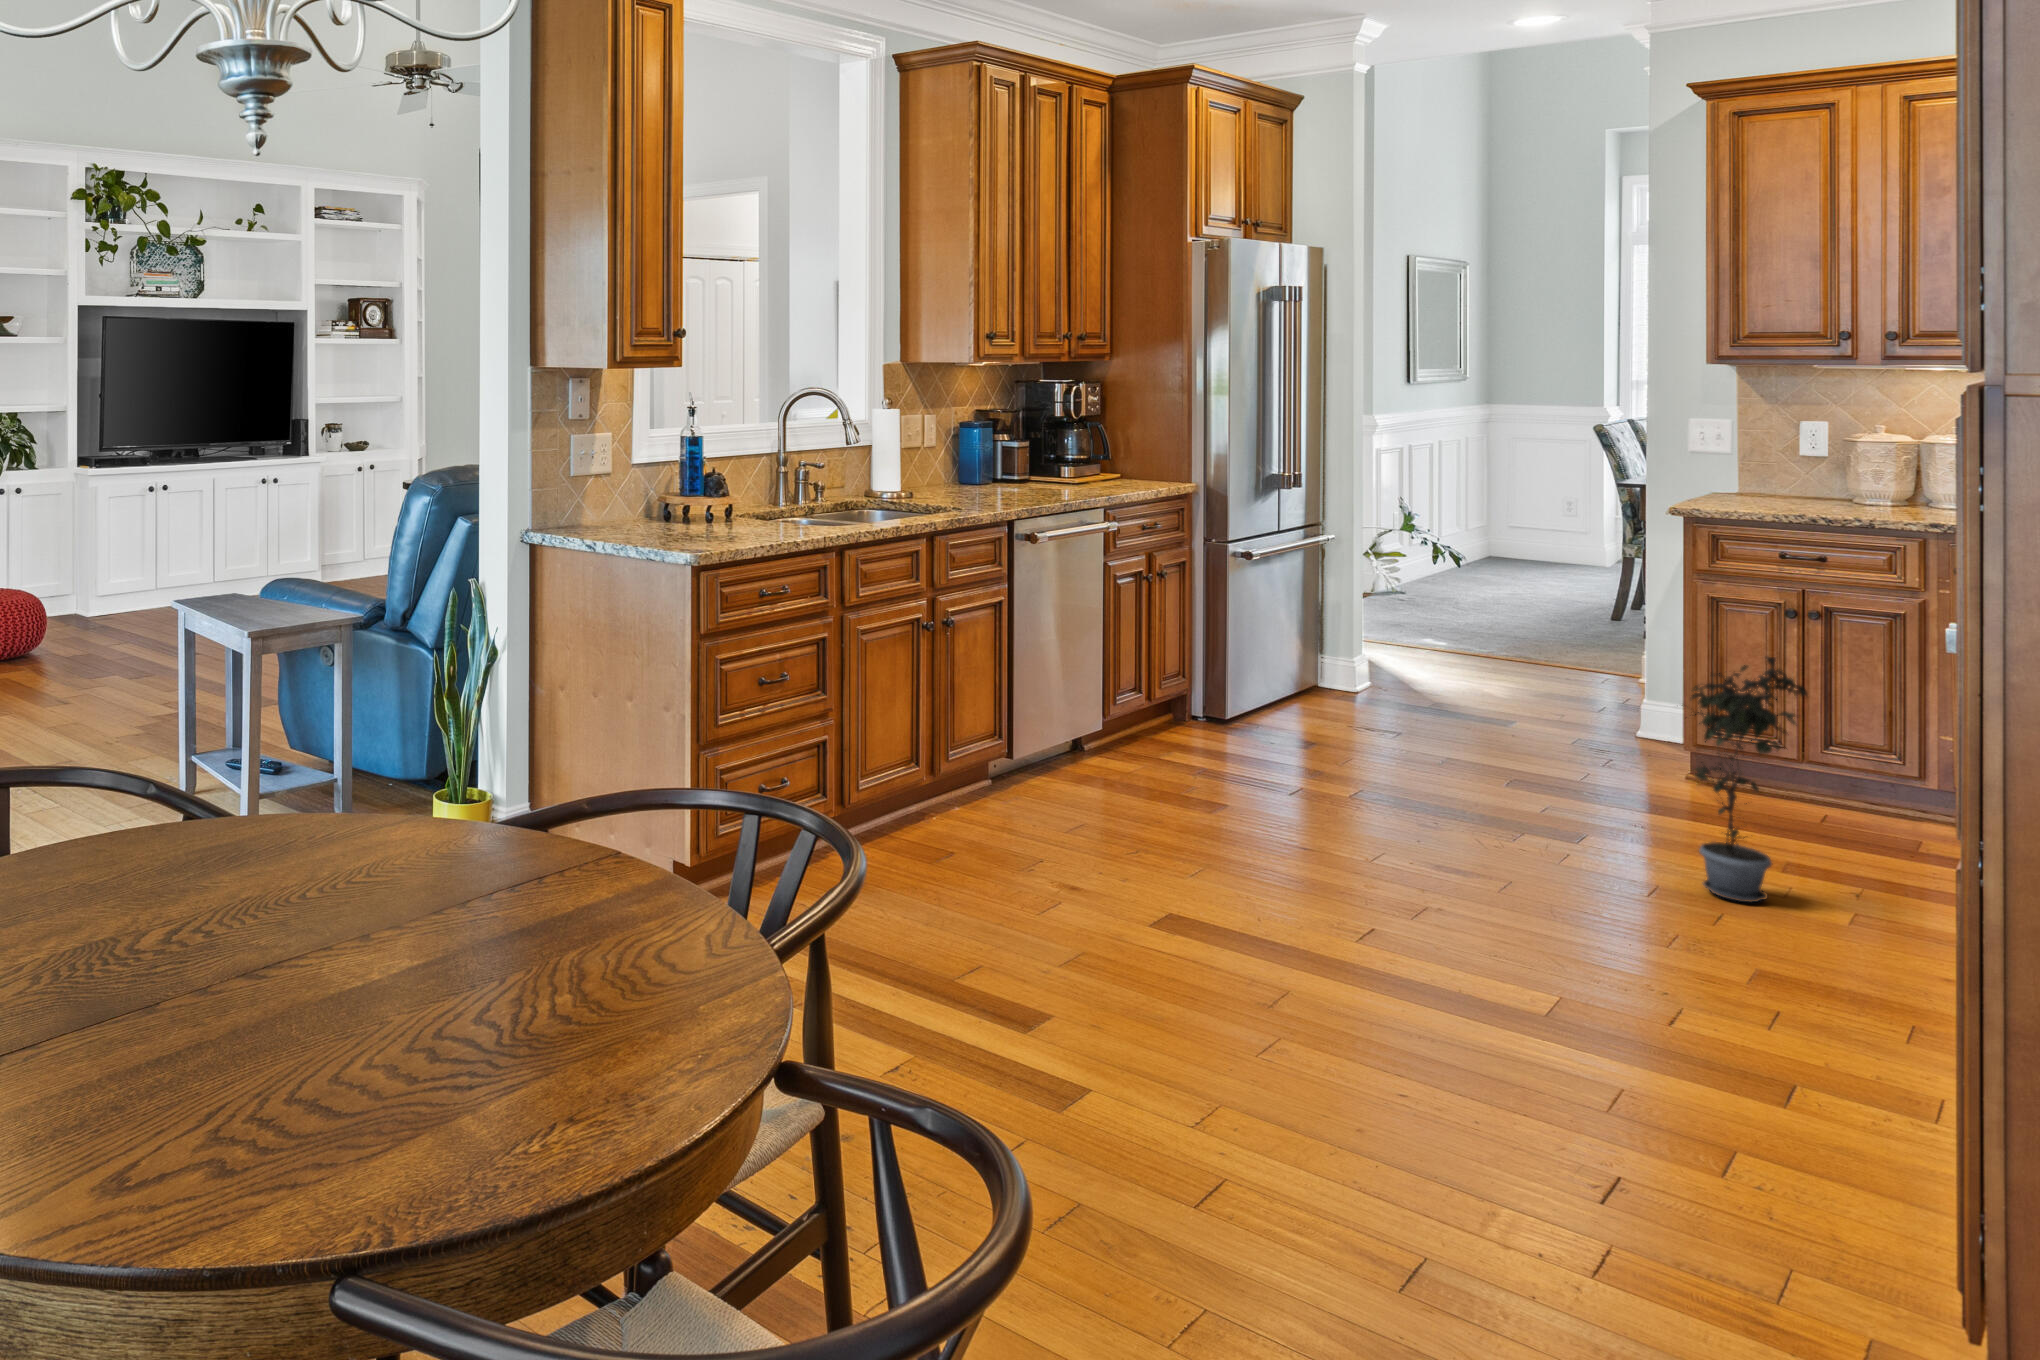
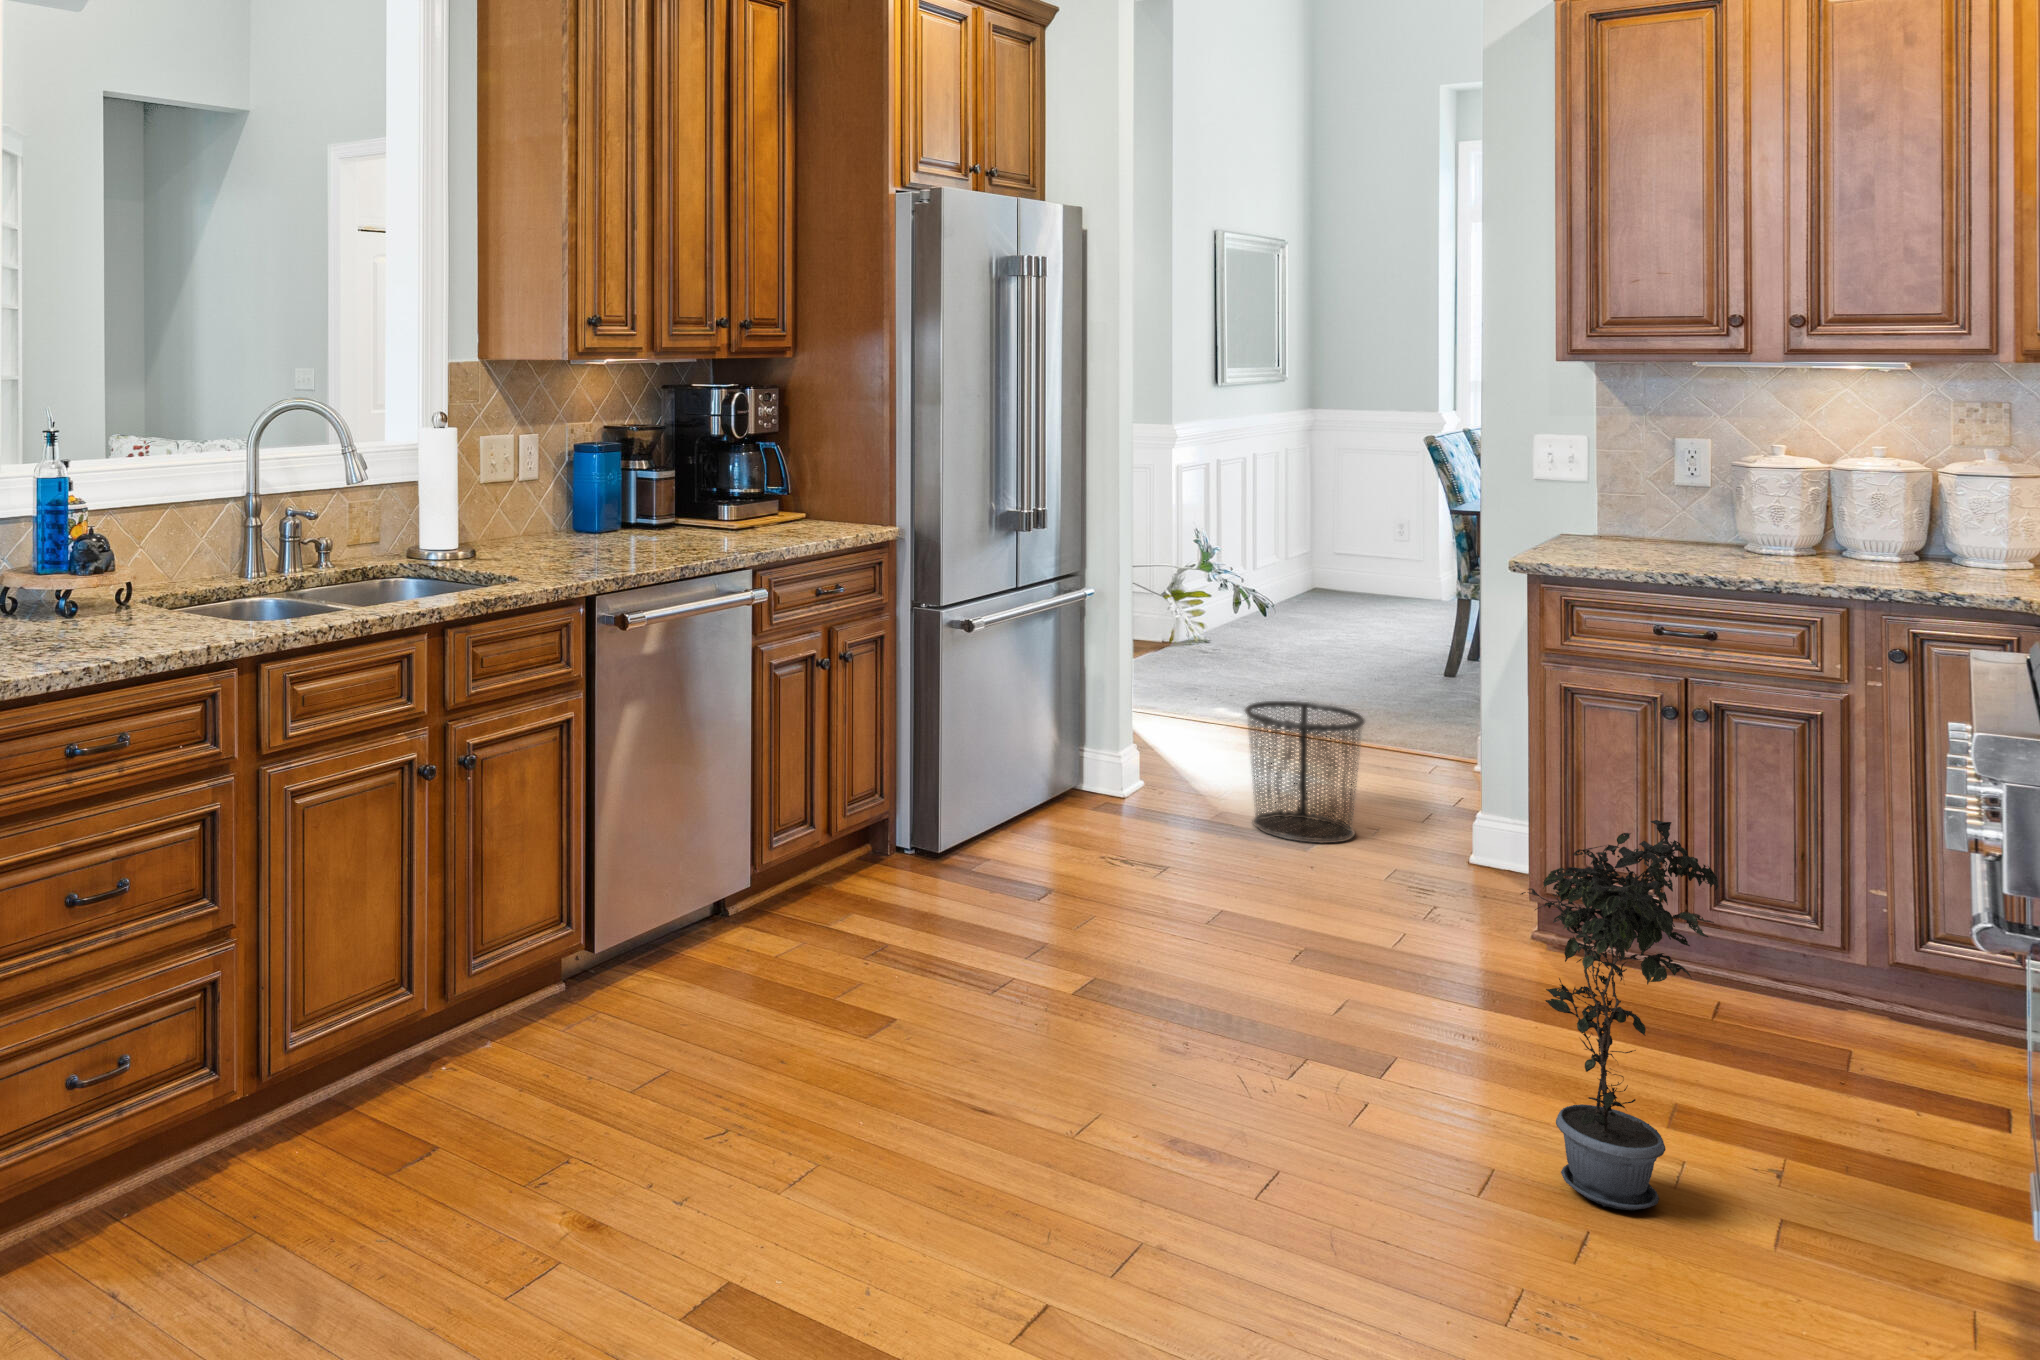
trash can: none [1458,620,1555,723] -> present [1245,701,1365,843]

